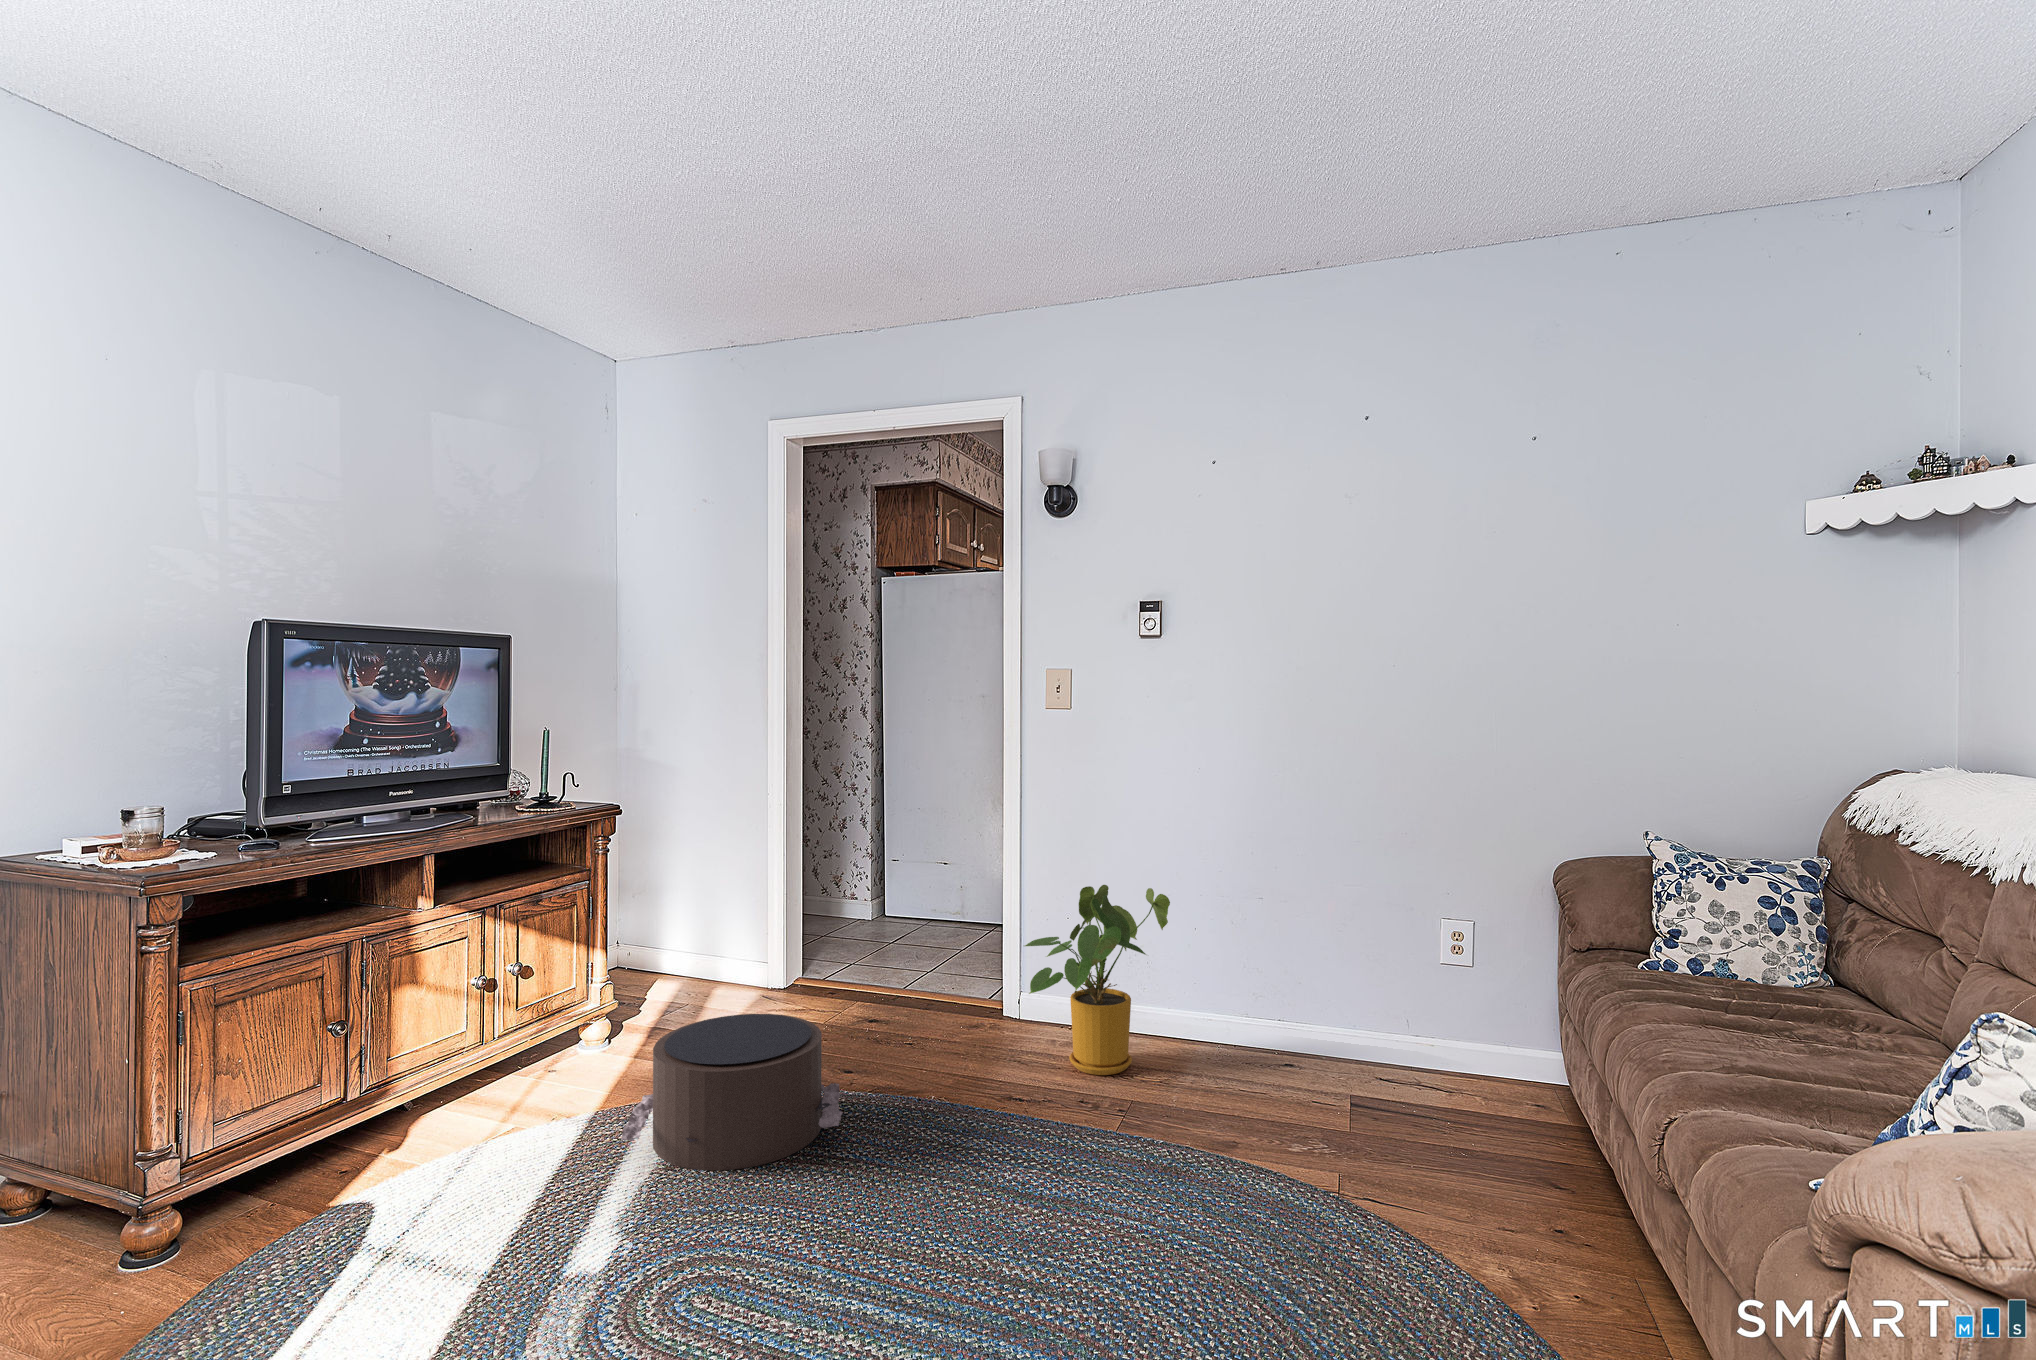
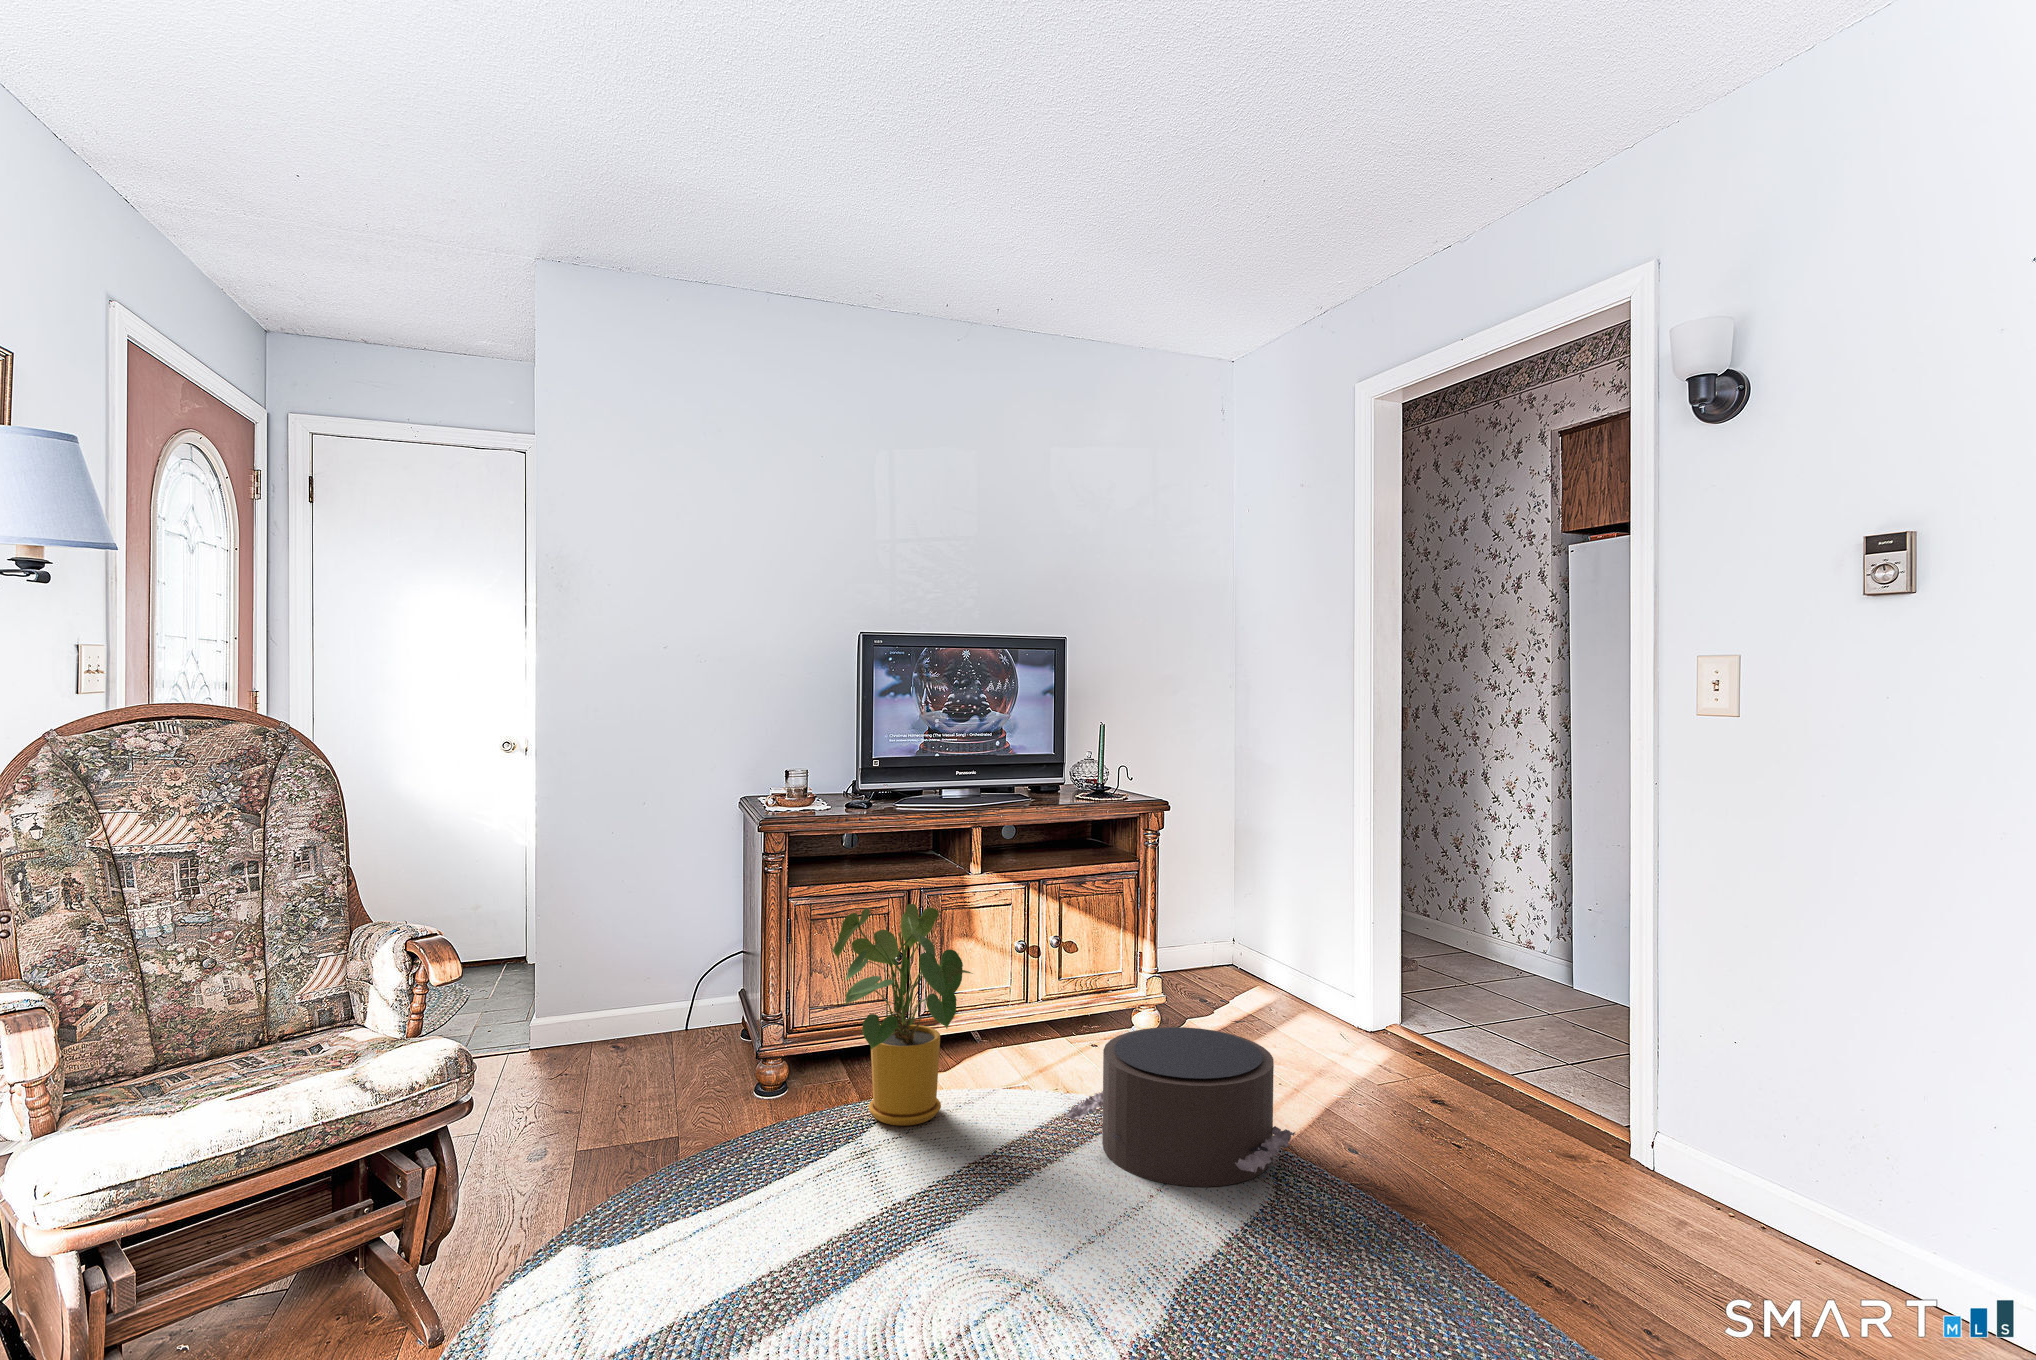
house plant: present [1025,885,1170,1075] -> present [833,904,971,1126]

